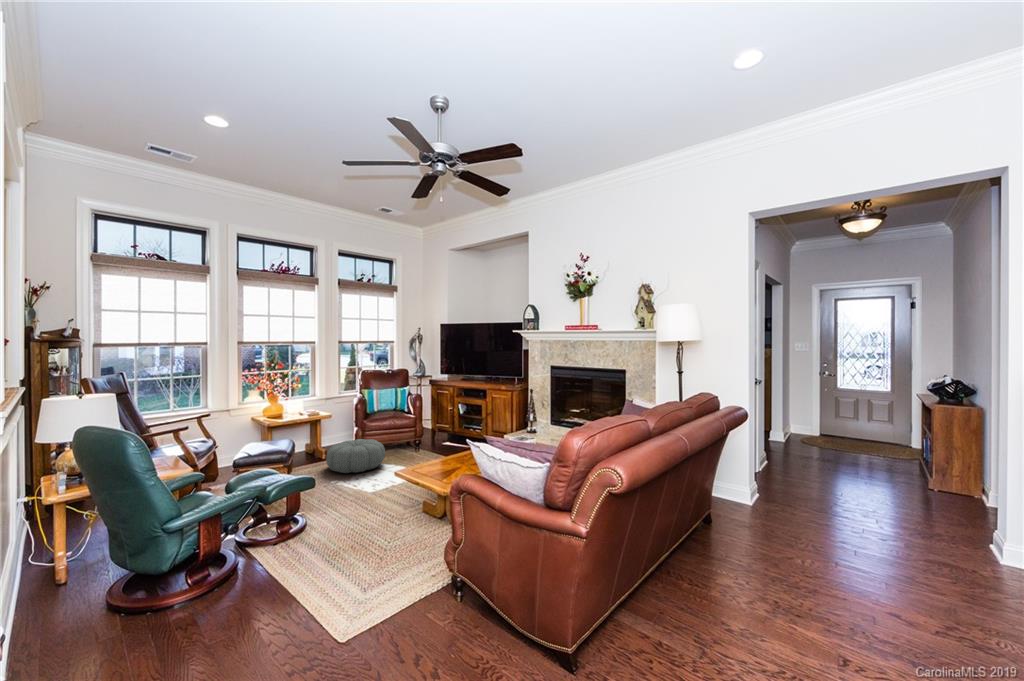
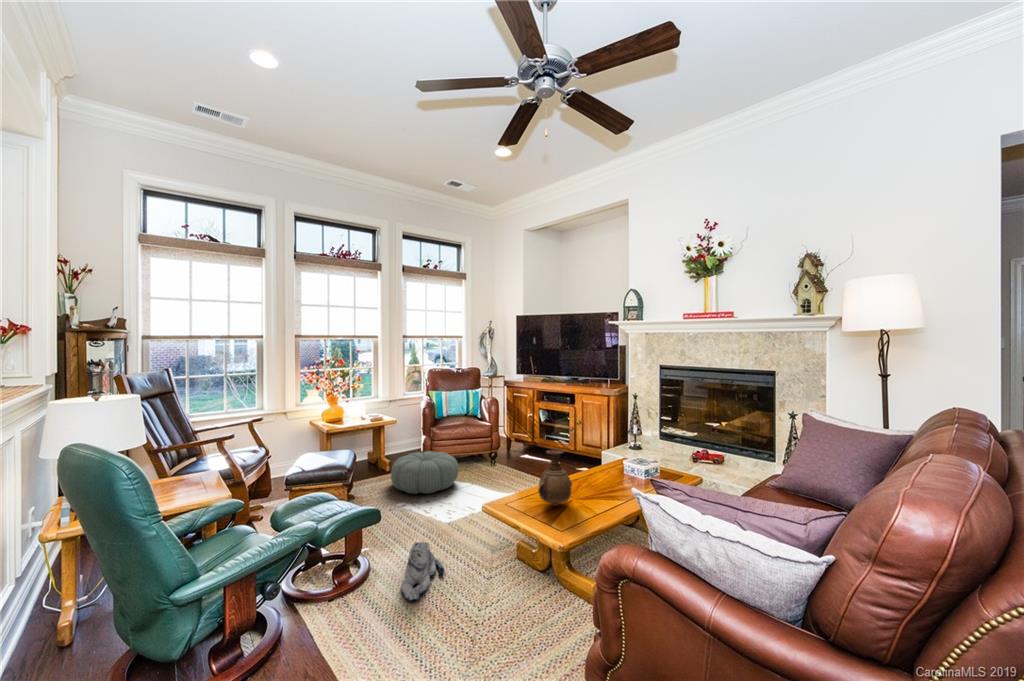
vase: none [437,428,463,468] -> present [538,450,572,505]
plush toy: none [332,500,367,541] -> present [401,542,444,601]

